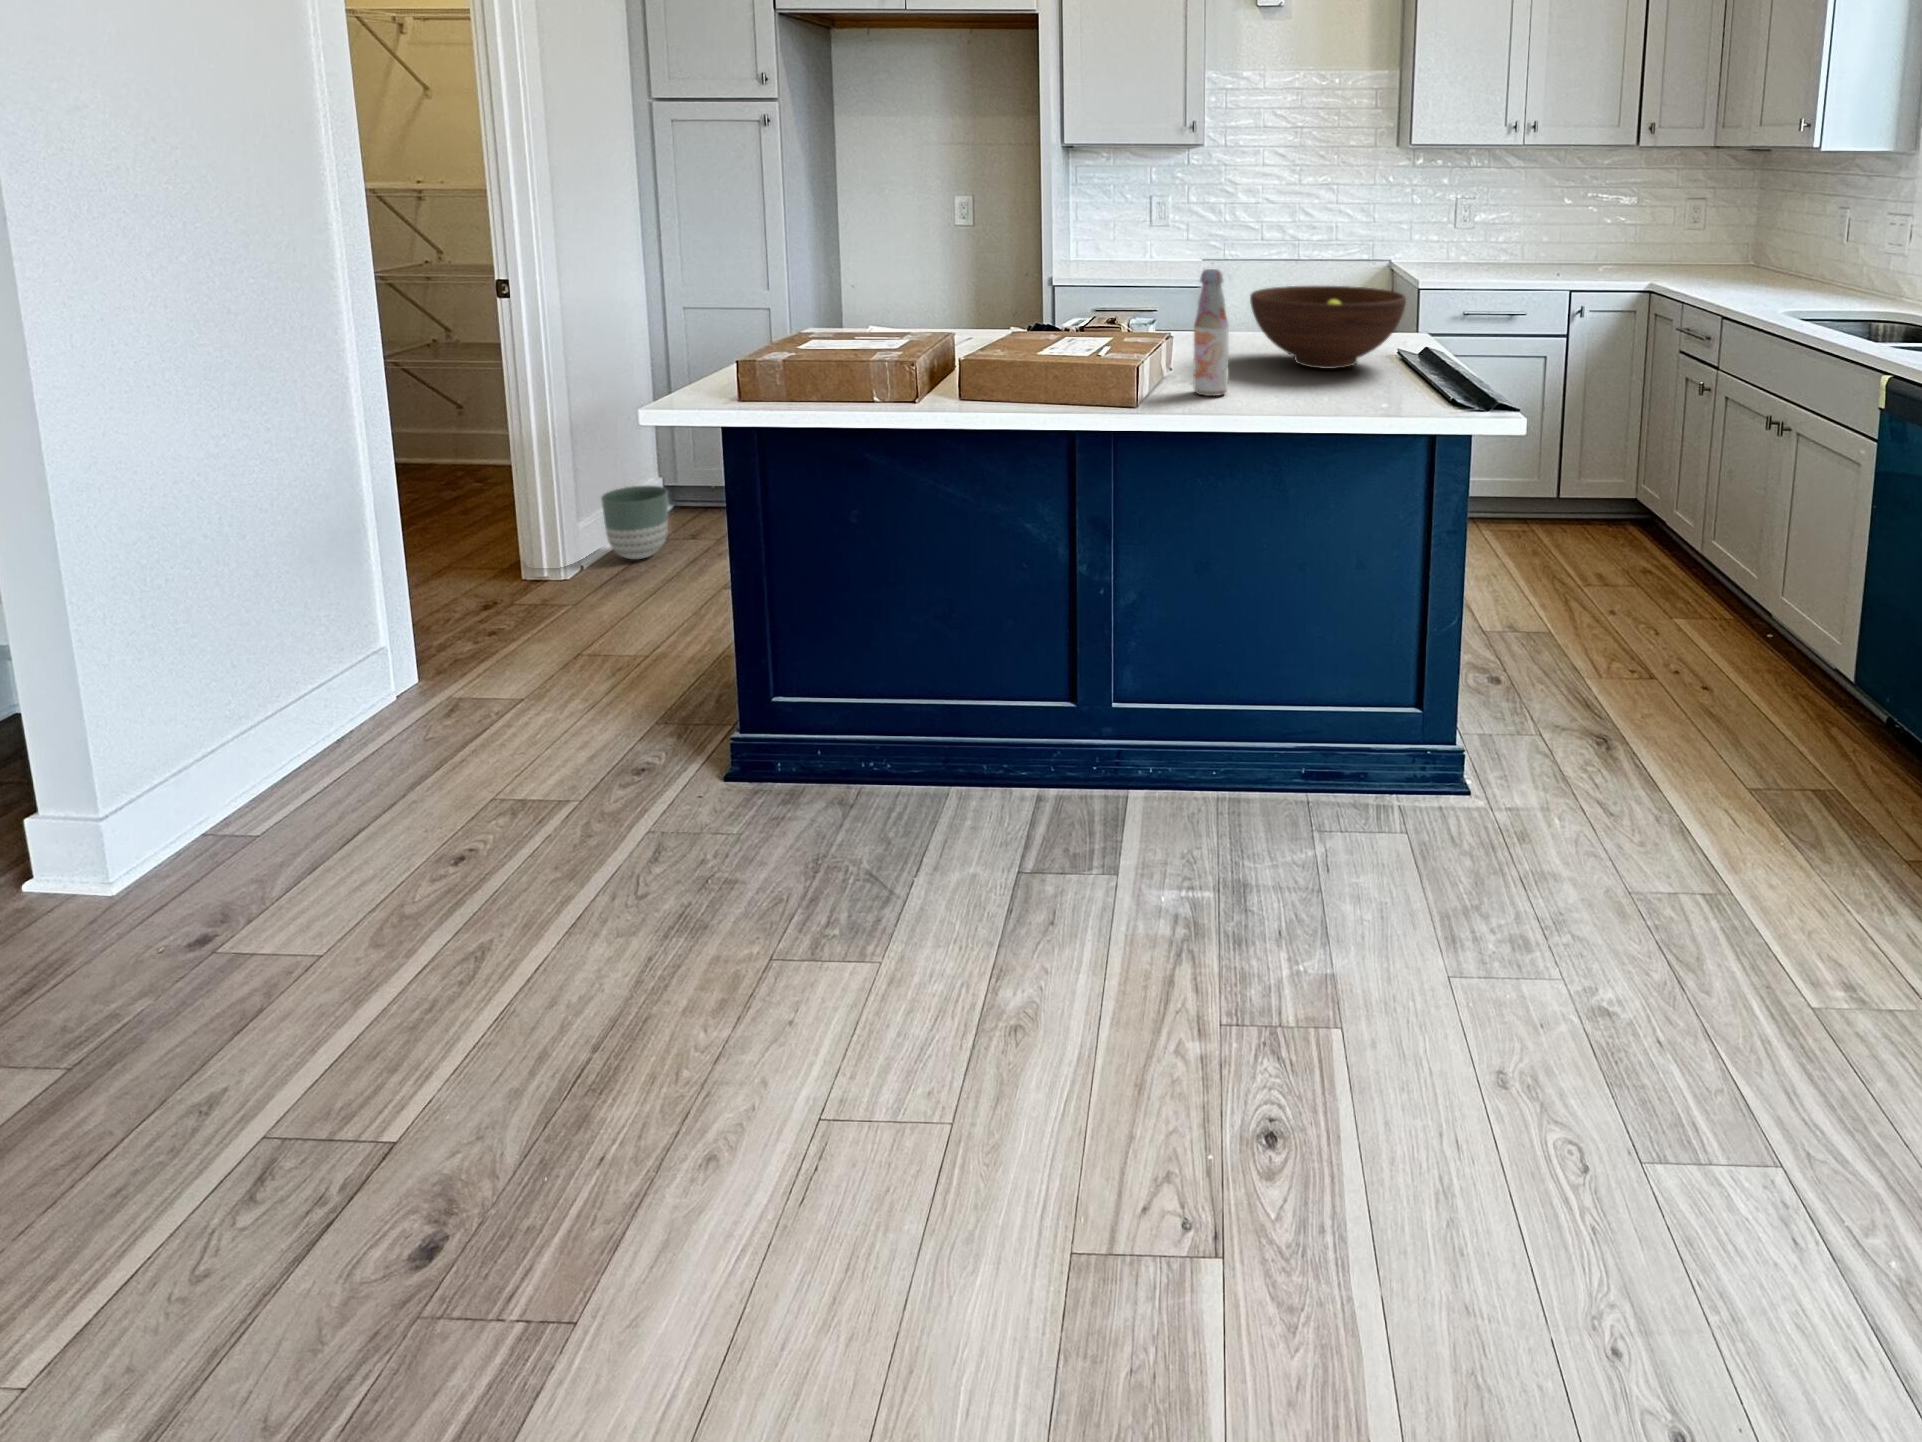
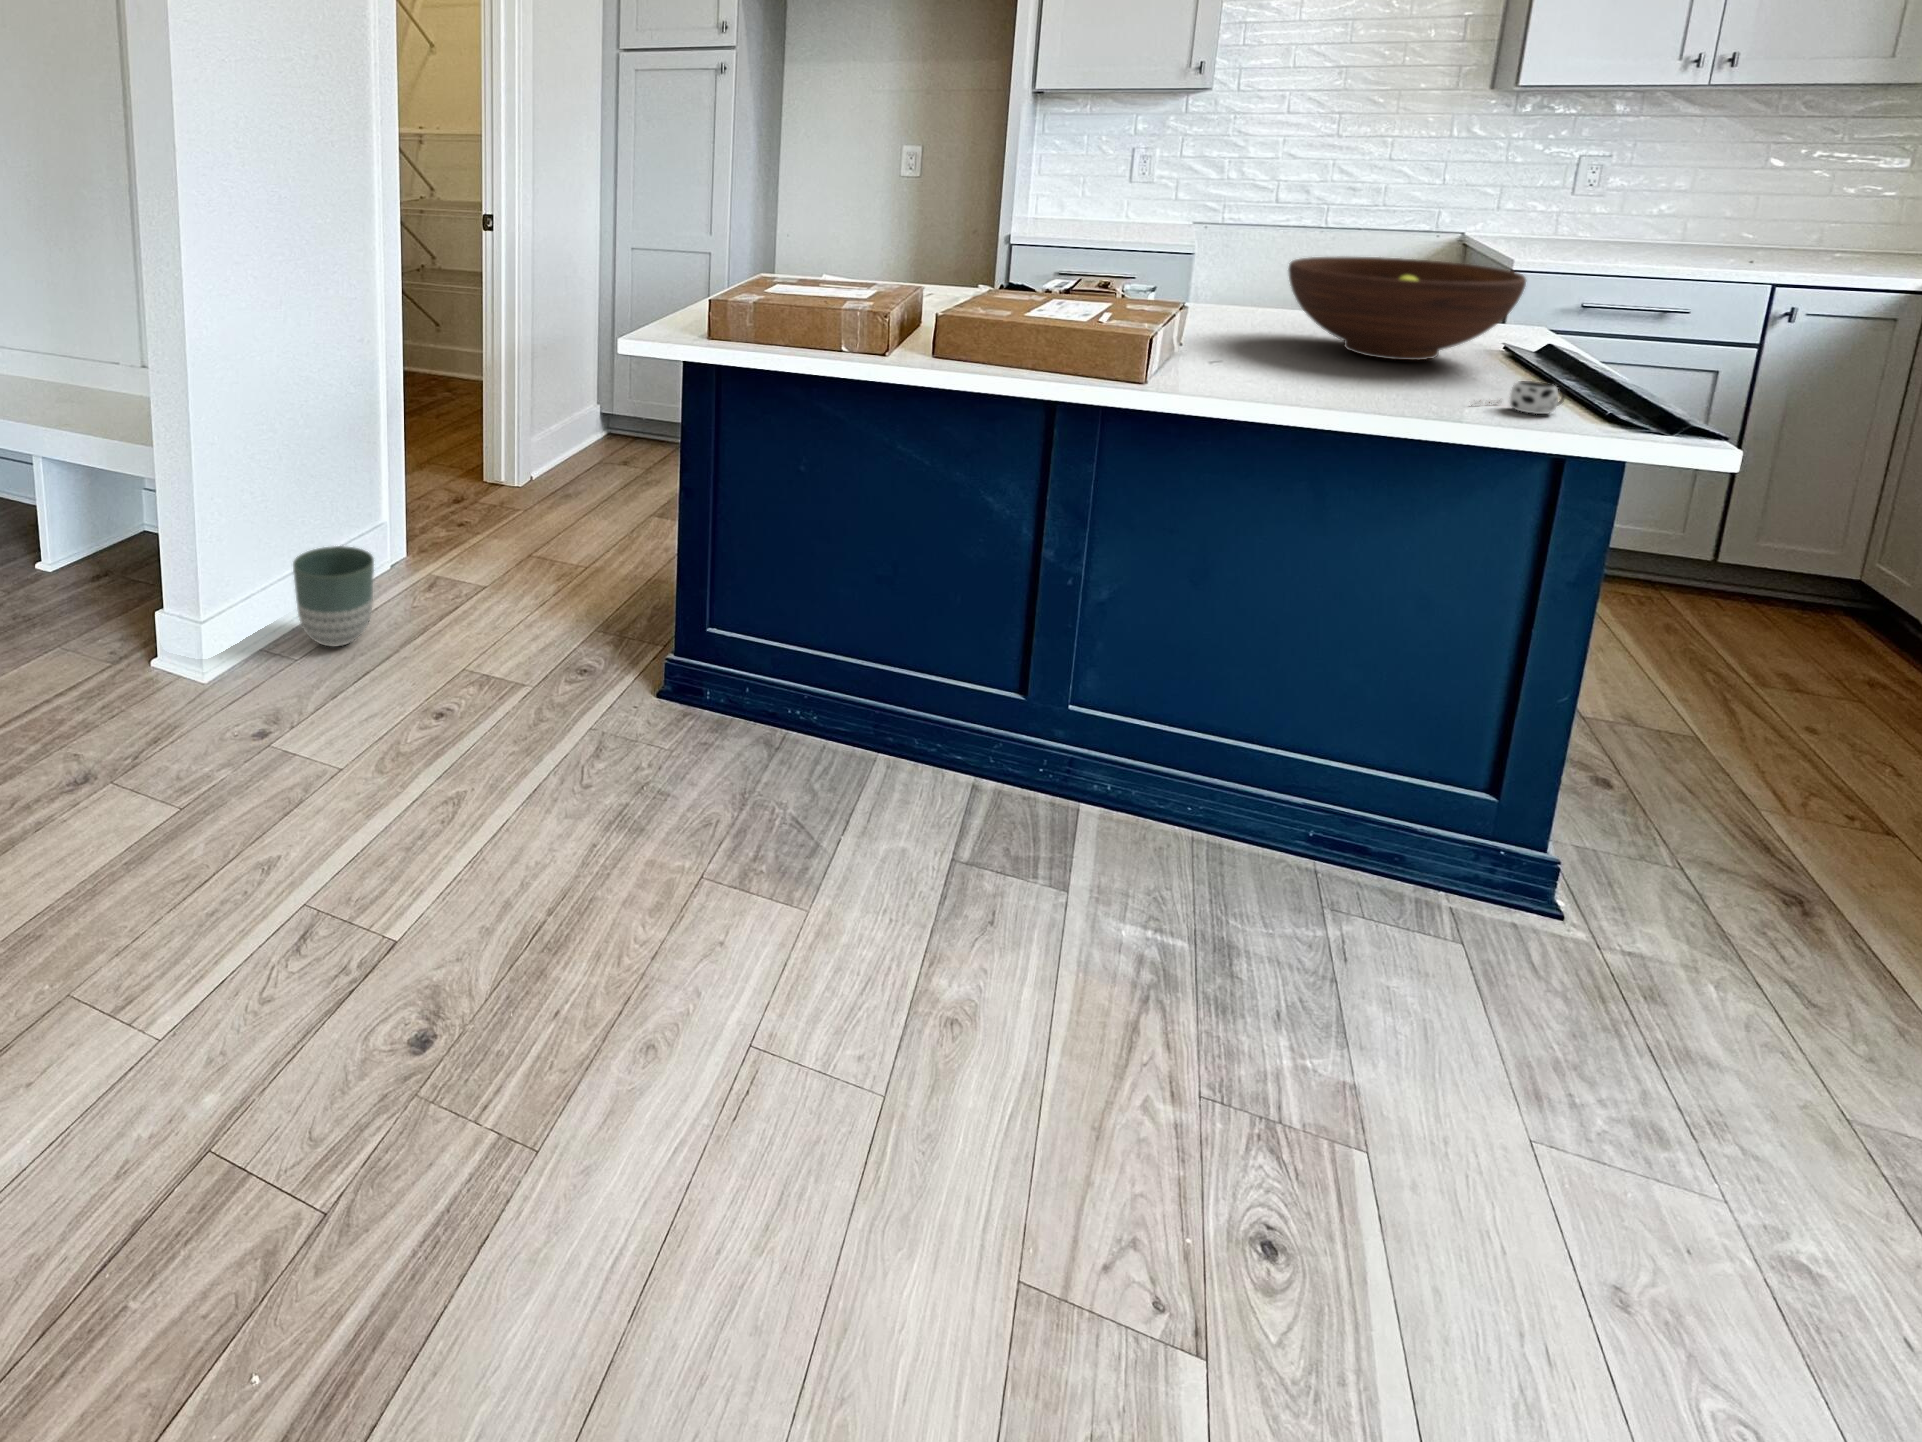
bottle: present [1193,269,1229,396] -> none [1211,231,1268,379]
mug: none [1371,378,1430,404] -> present [1471,381,1565,414]
planter: present [601,486,668,560] -> present [293,546,374,647]

